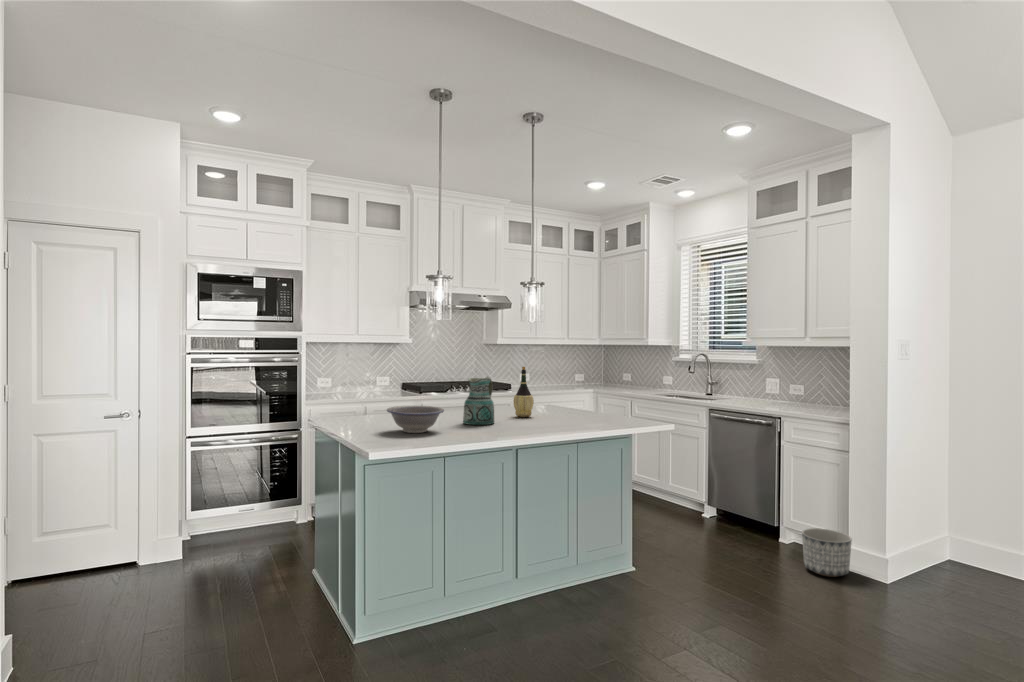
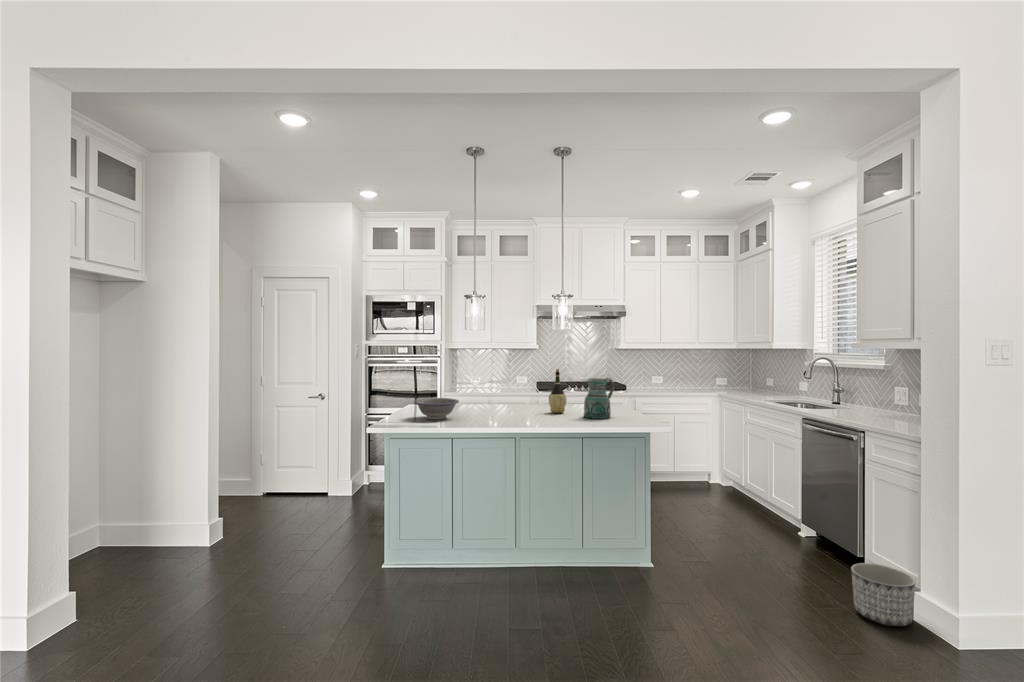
ceramic pitcher: present [463,377,494,425] -> present [584,378,614,419]

